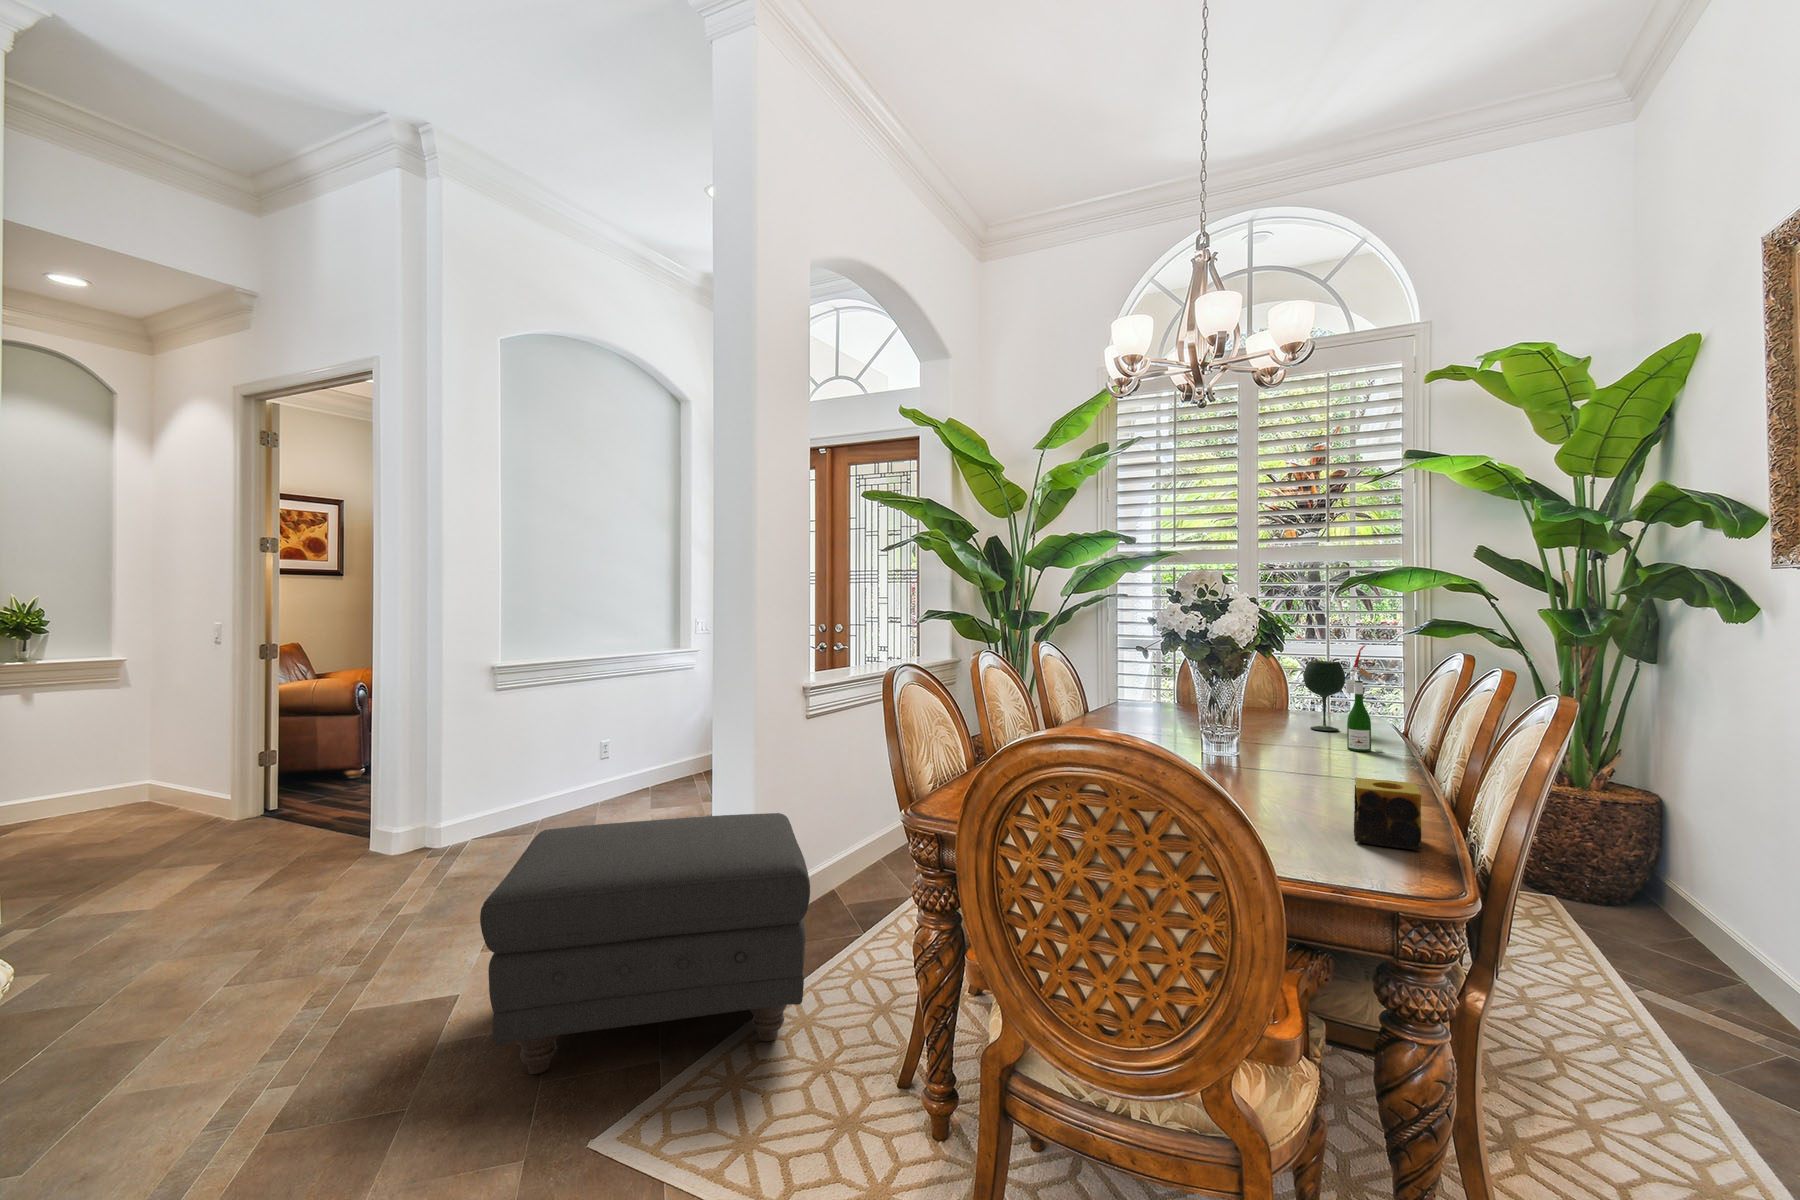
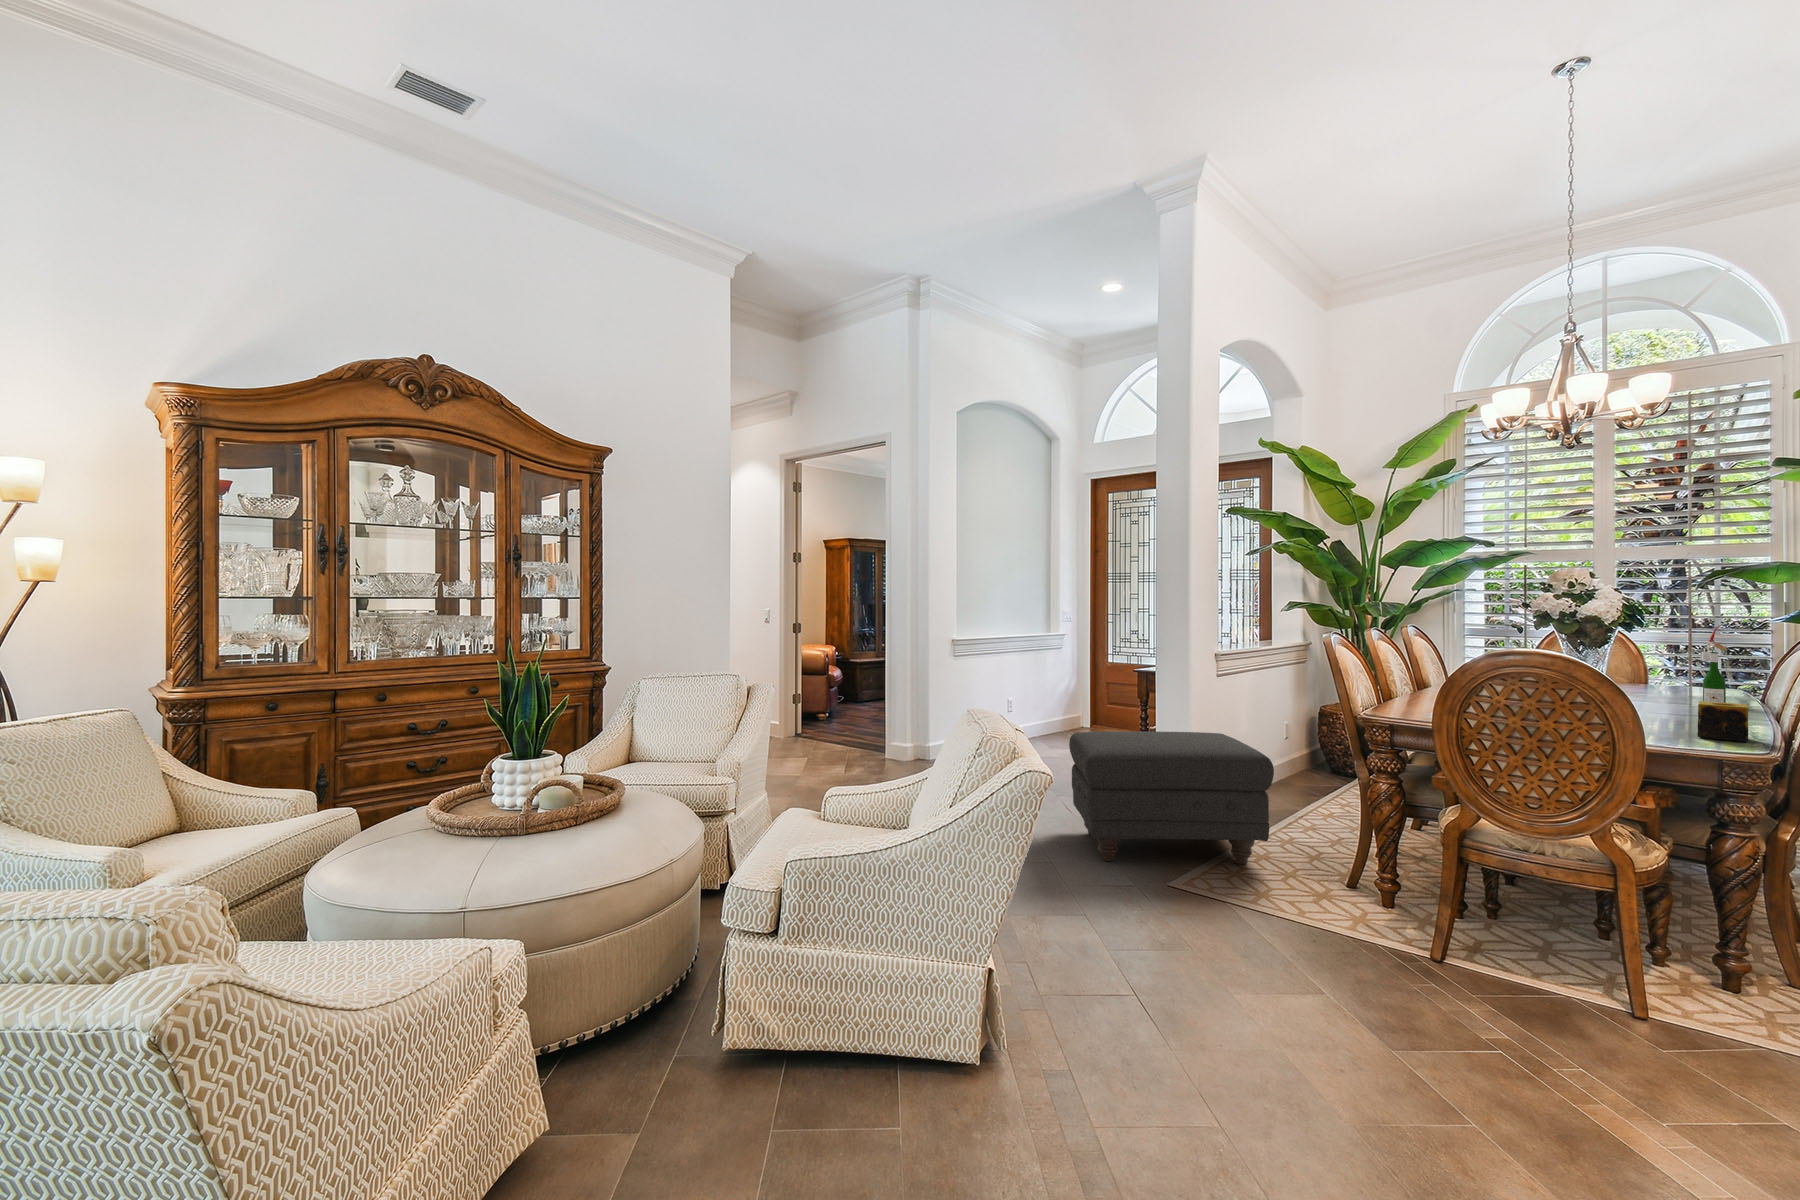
wine glass: present [1304,661,1345,731] -> none [1662,640,1704,694]

